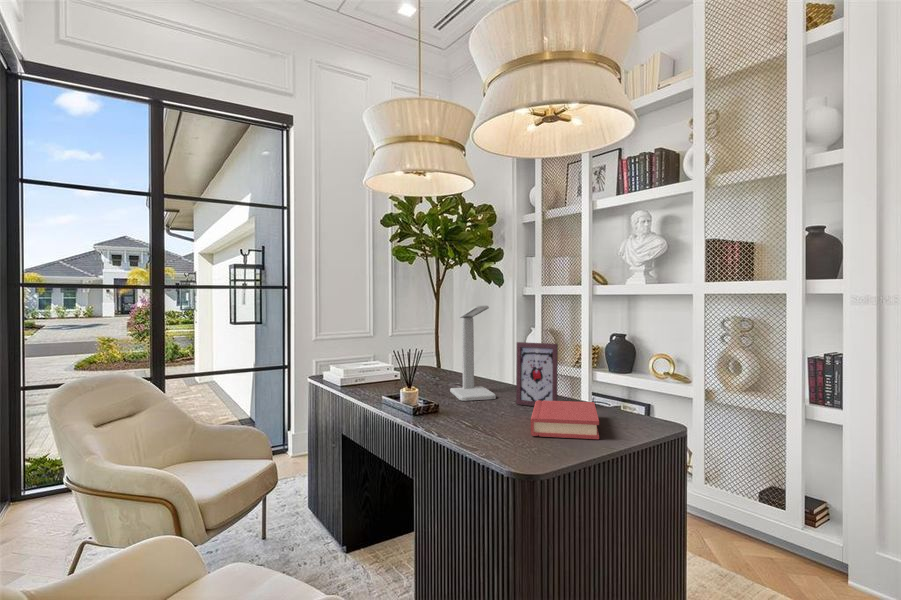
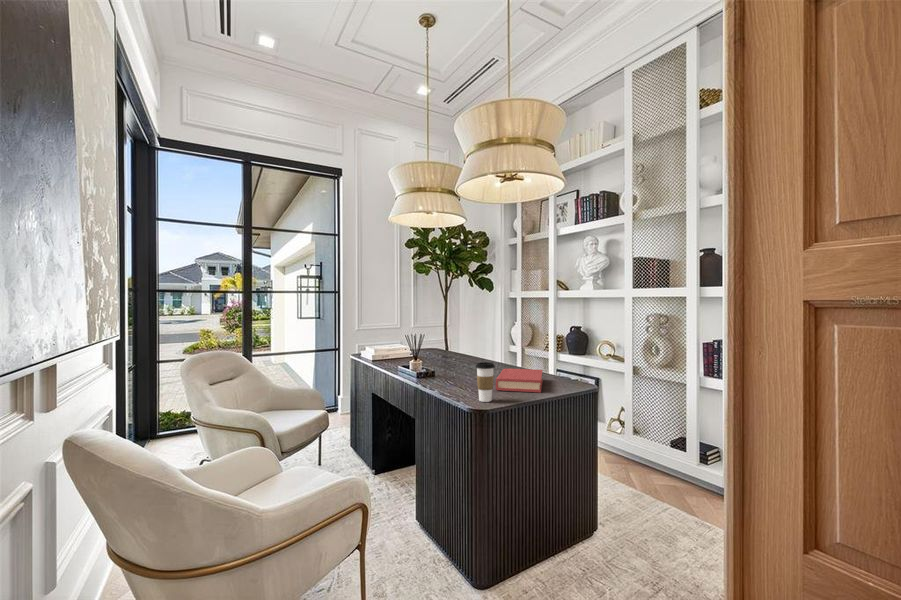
desk lamp: present [450,305,496,401] -> none [448,304,479,370]
picture frame: present [516,342,558,406] -> none [492,329,520,375]
coffee cup: none [505,396,534,458] -> present [476,362,495,402]

